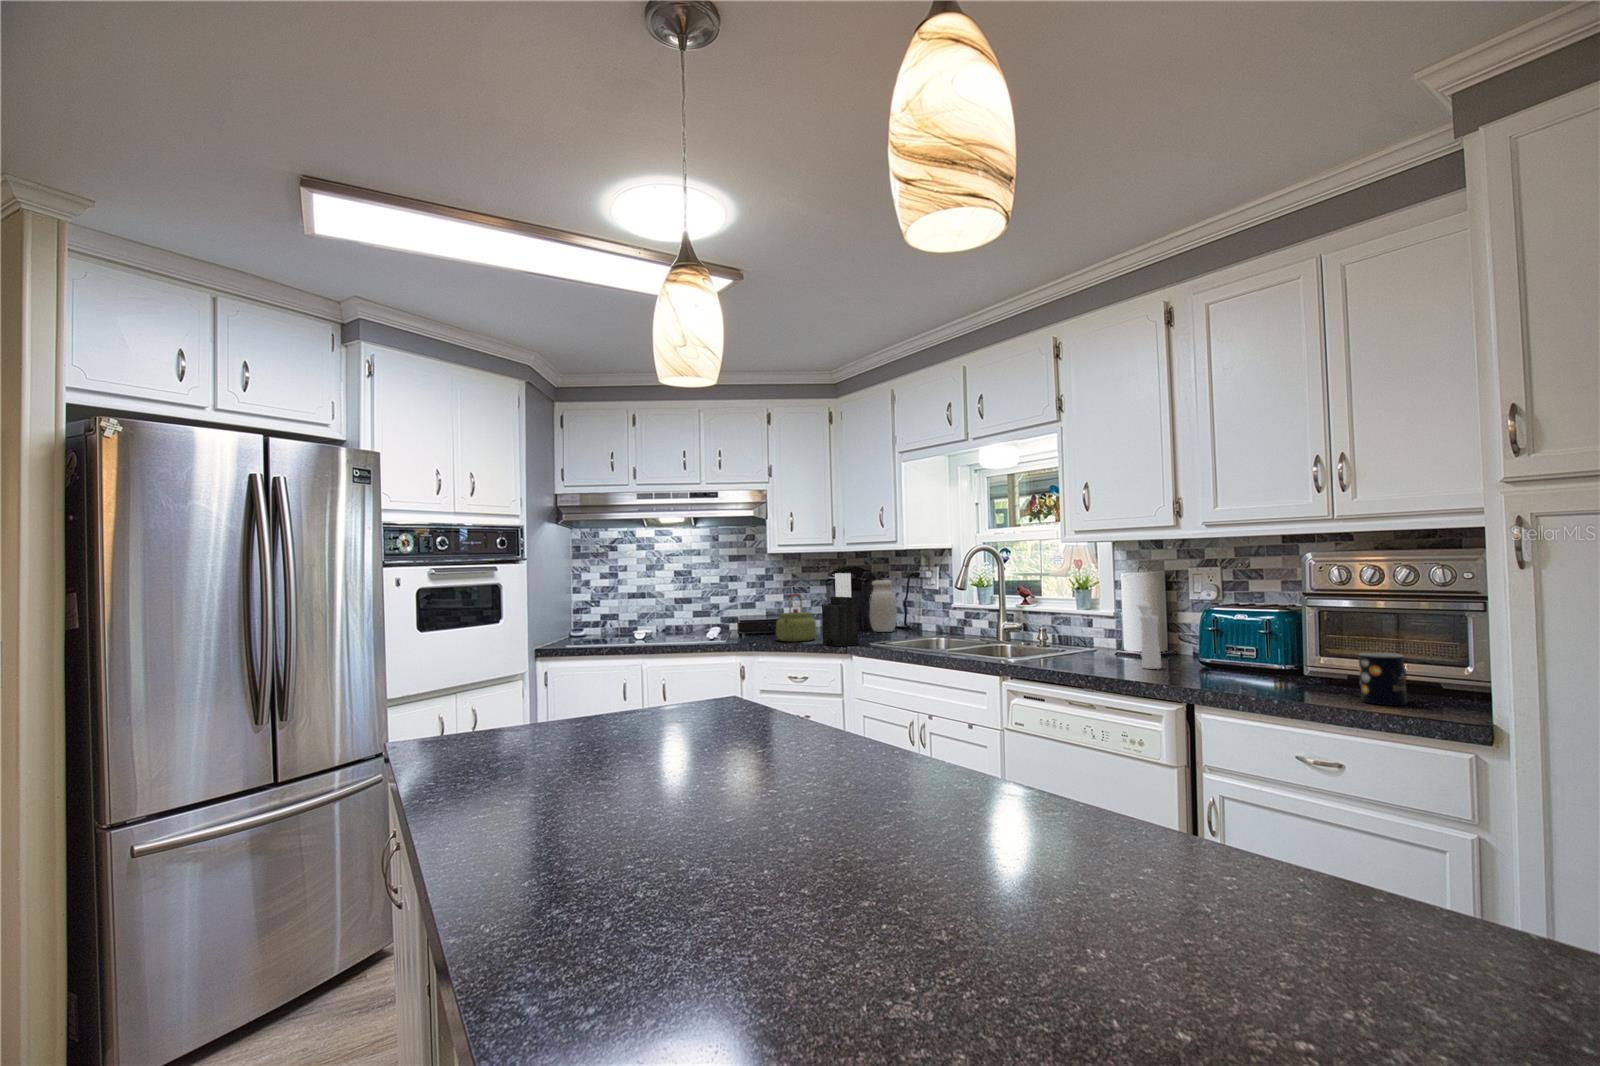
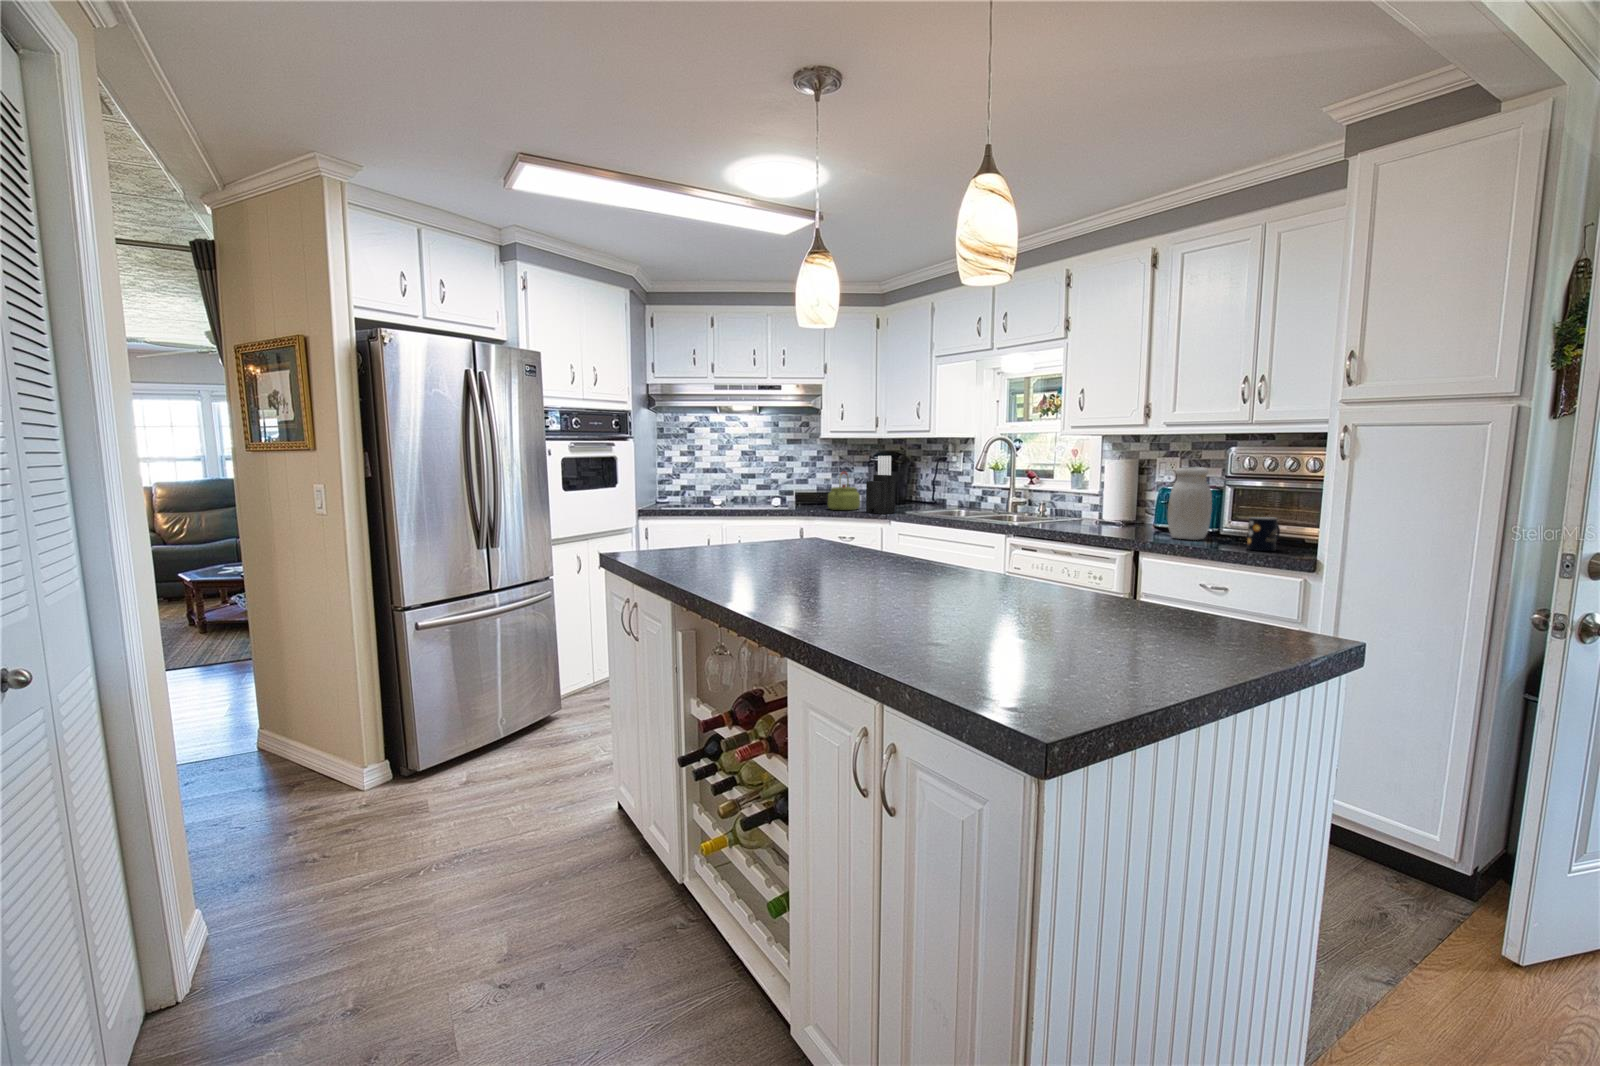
jar: present [870,580,897,632] -> present [1168,467,1212,540]
pepper mill: present [1137,602,1161,669] -> none [1111,482,1126,531]

